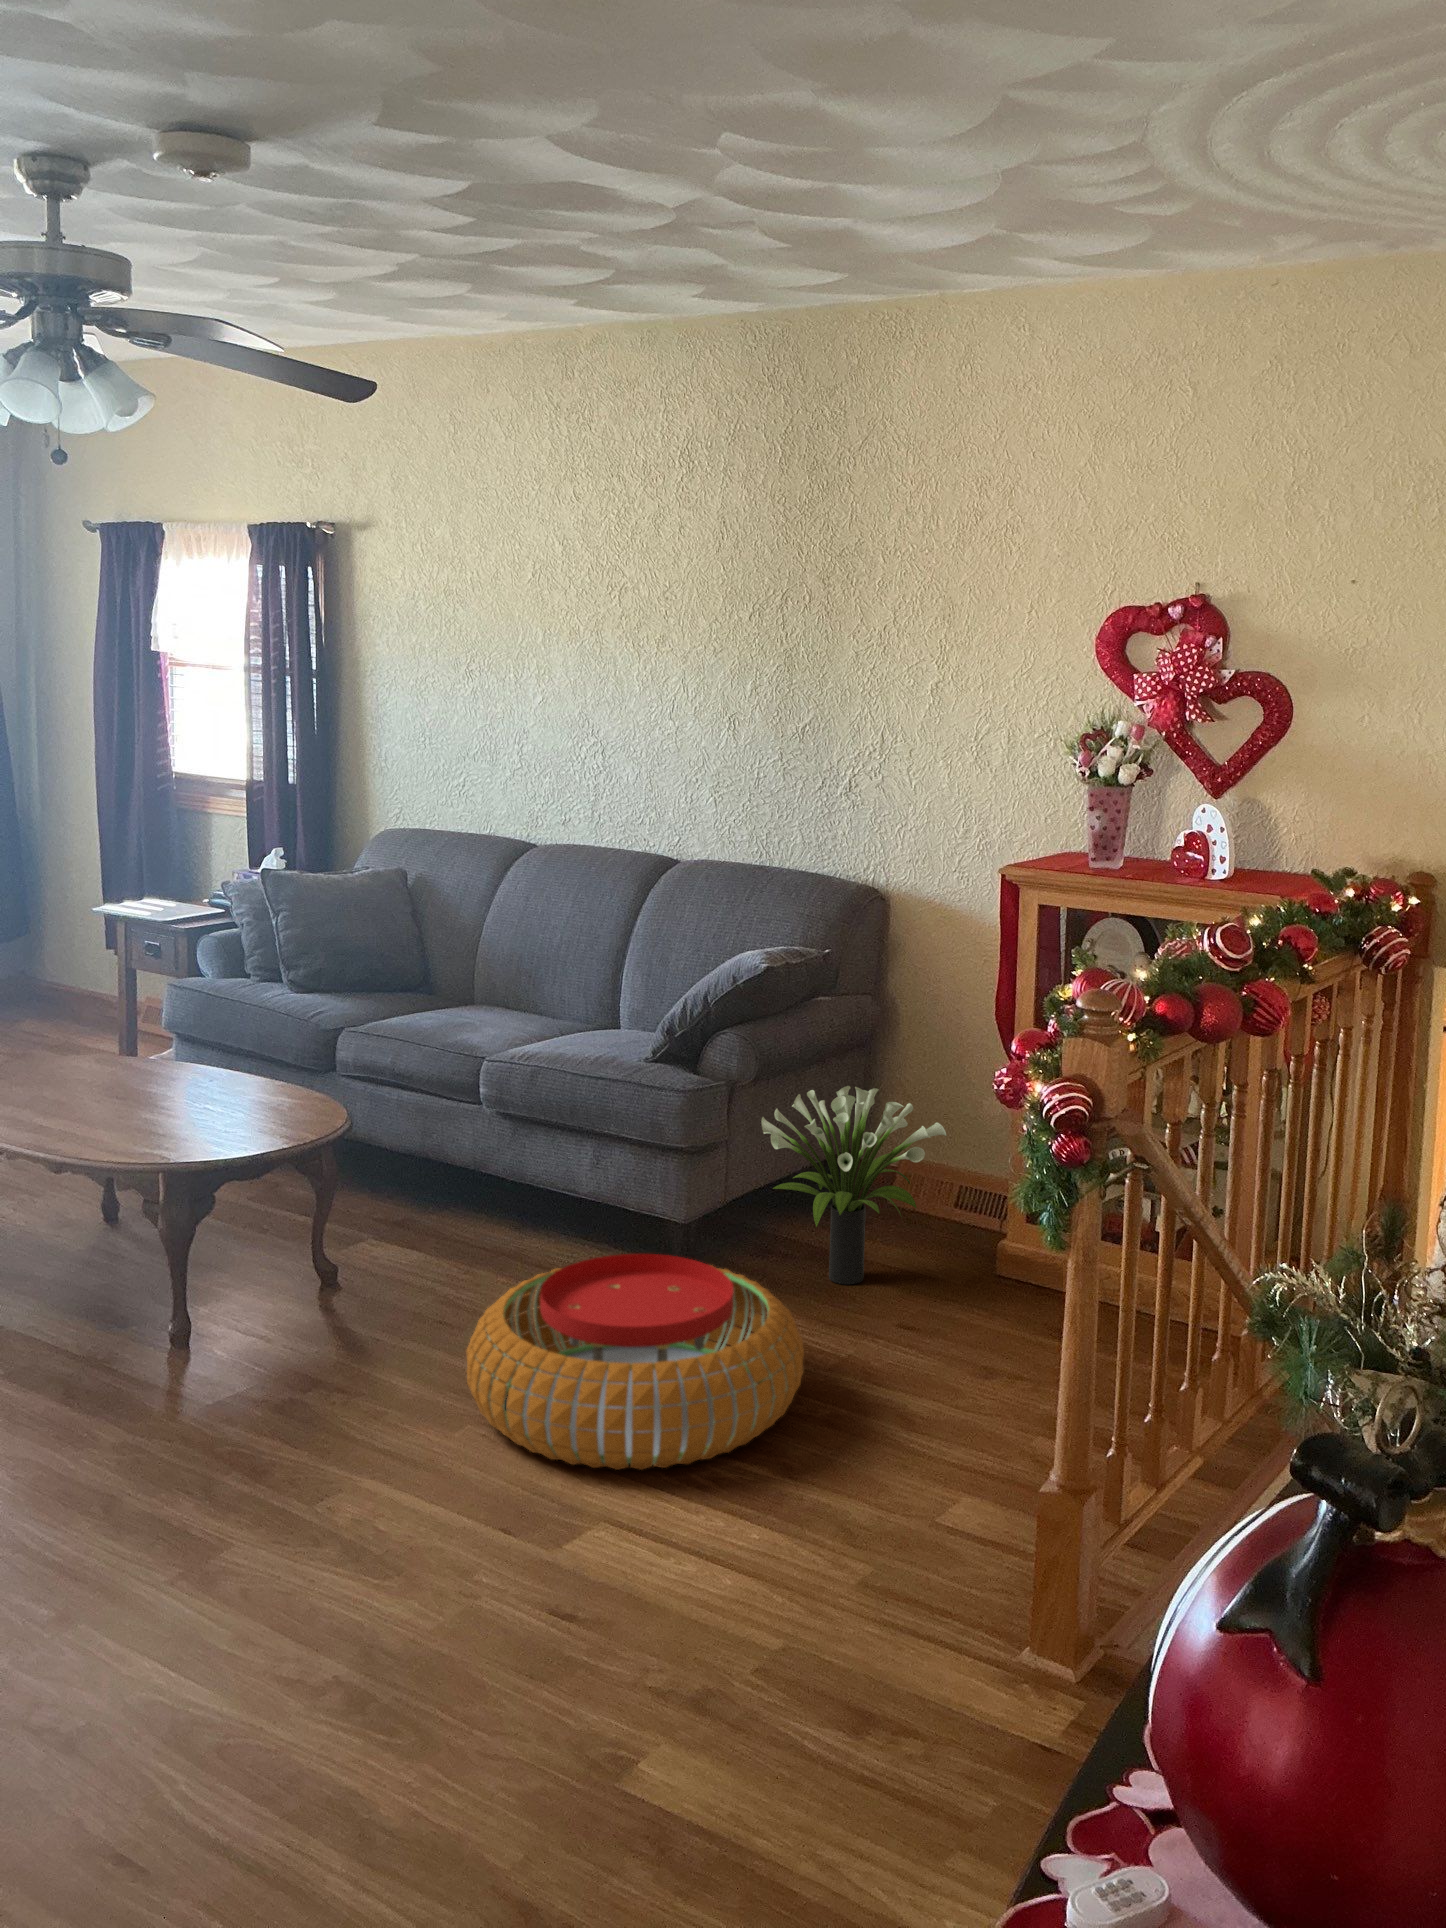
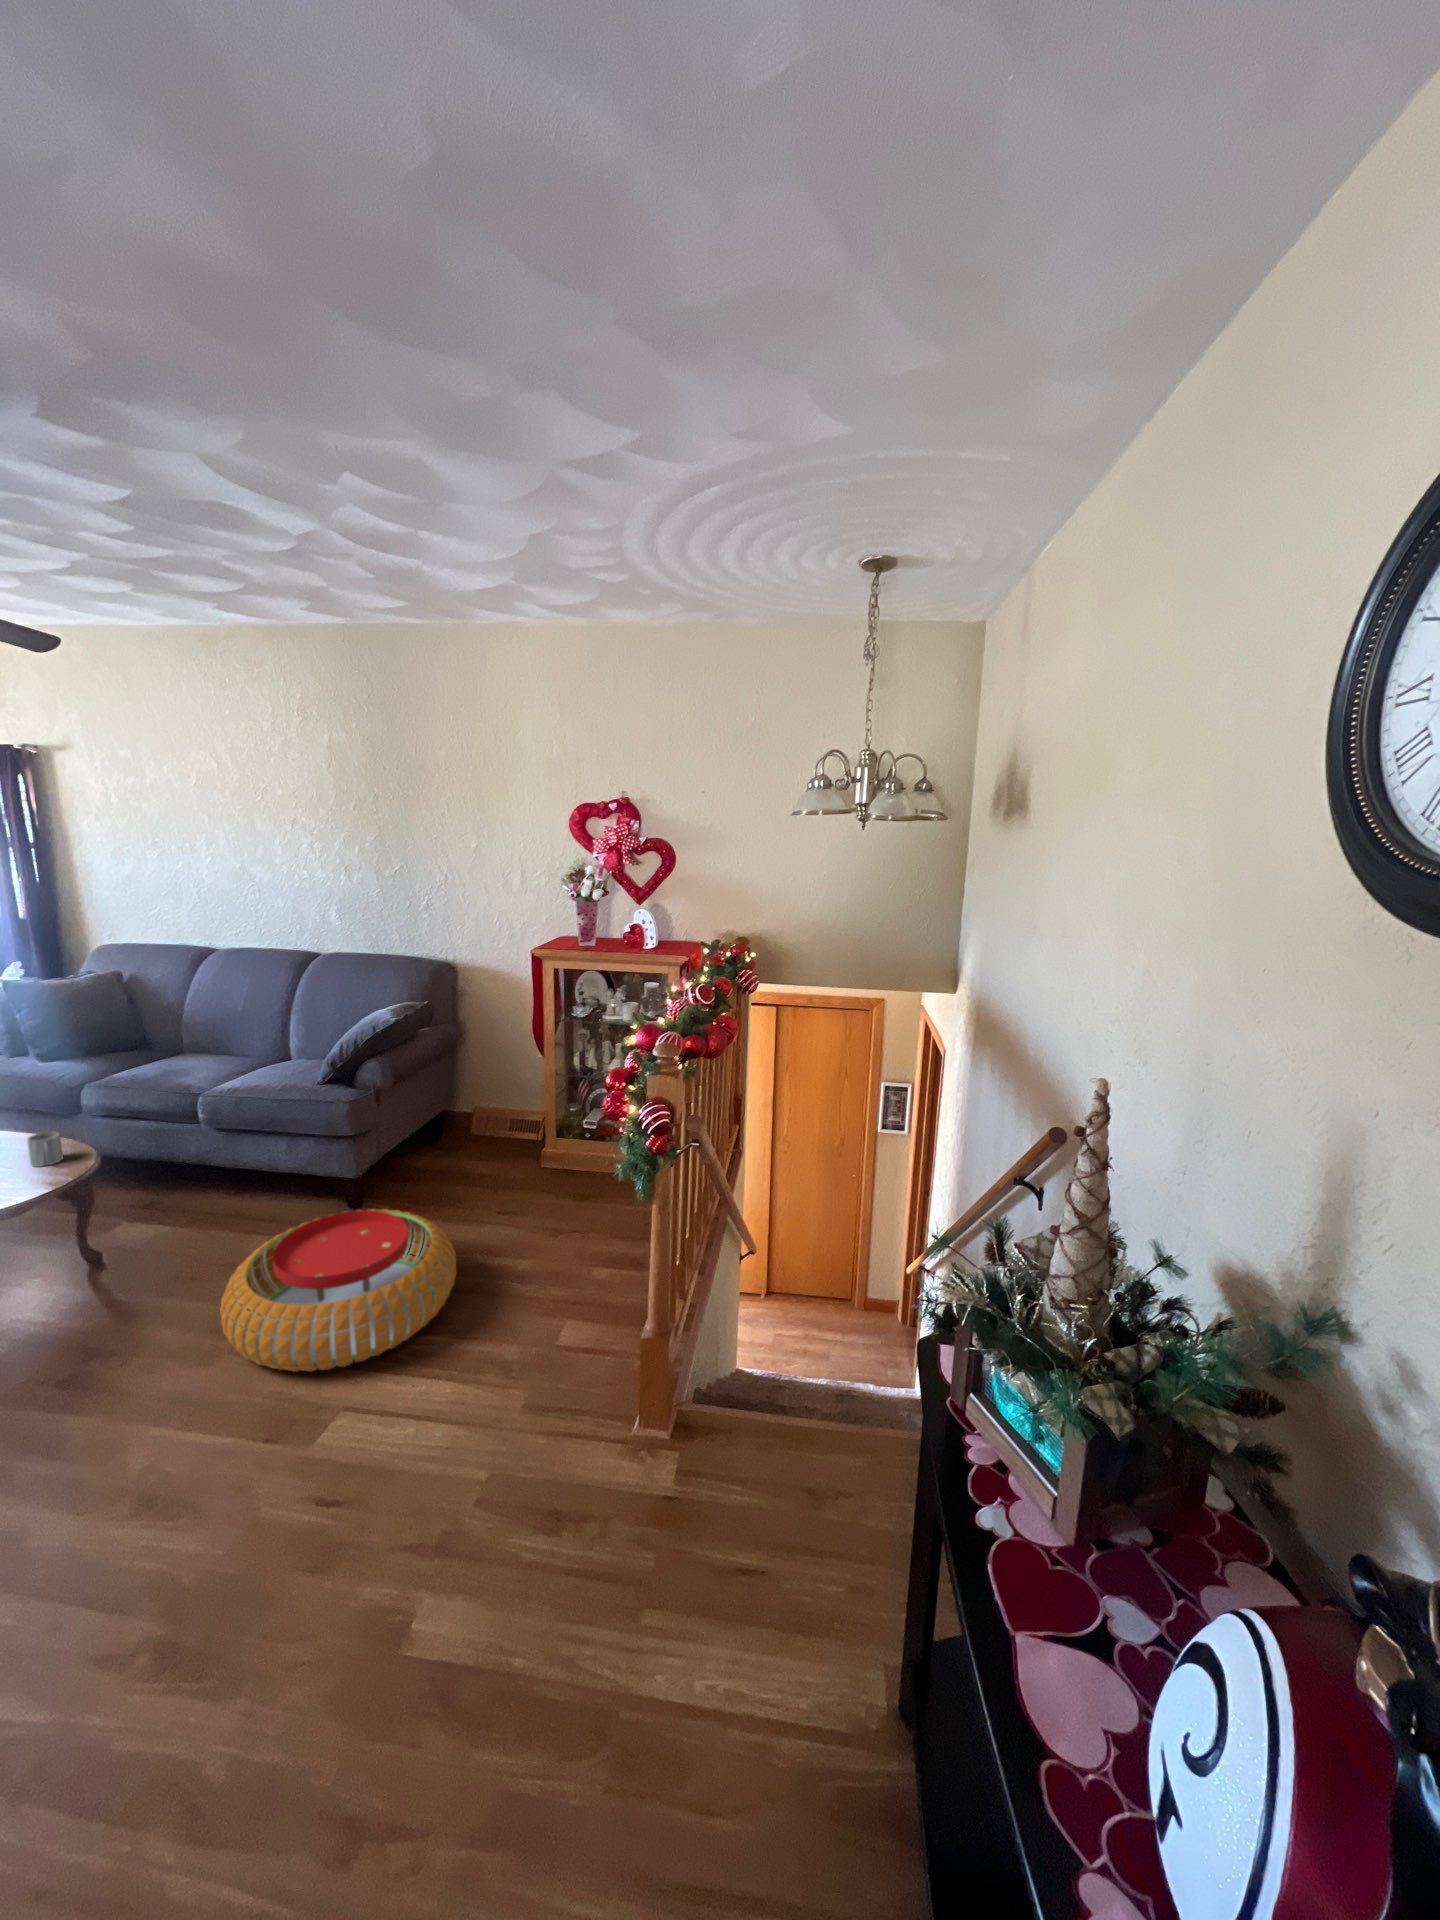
mug: none [270,1071,308,1118] -> present [27,1131,63,1167]
potted plant: present [761,1086,946,1284] -> none [400,1080,512,1192]

